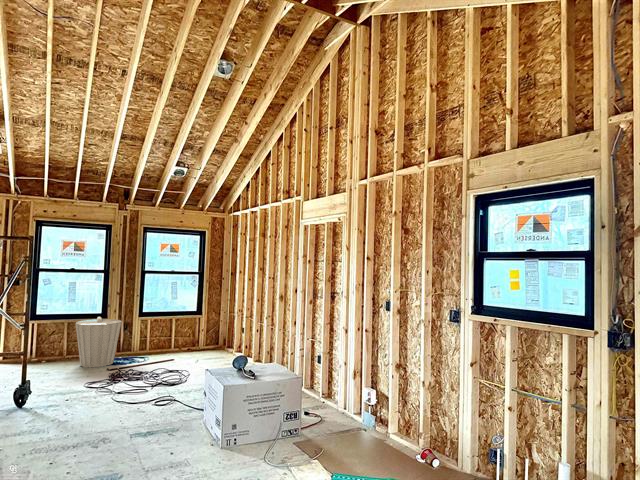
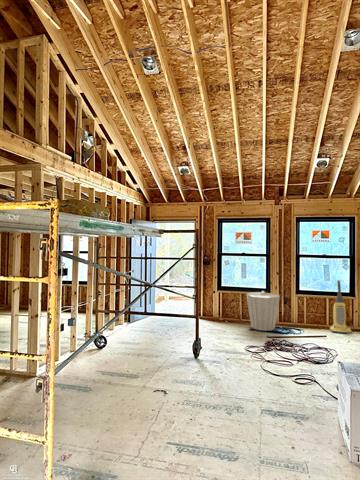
vacuum cleaner: none [176,298,199,355] -> present [330,280,352,333]

